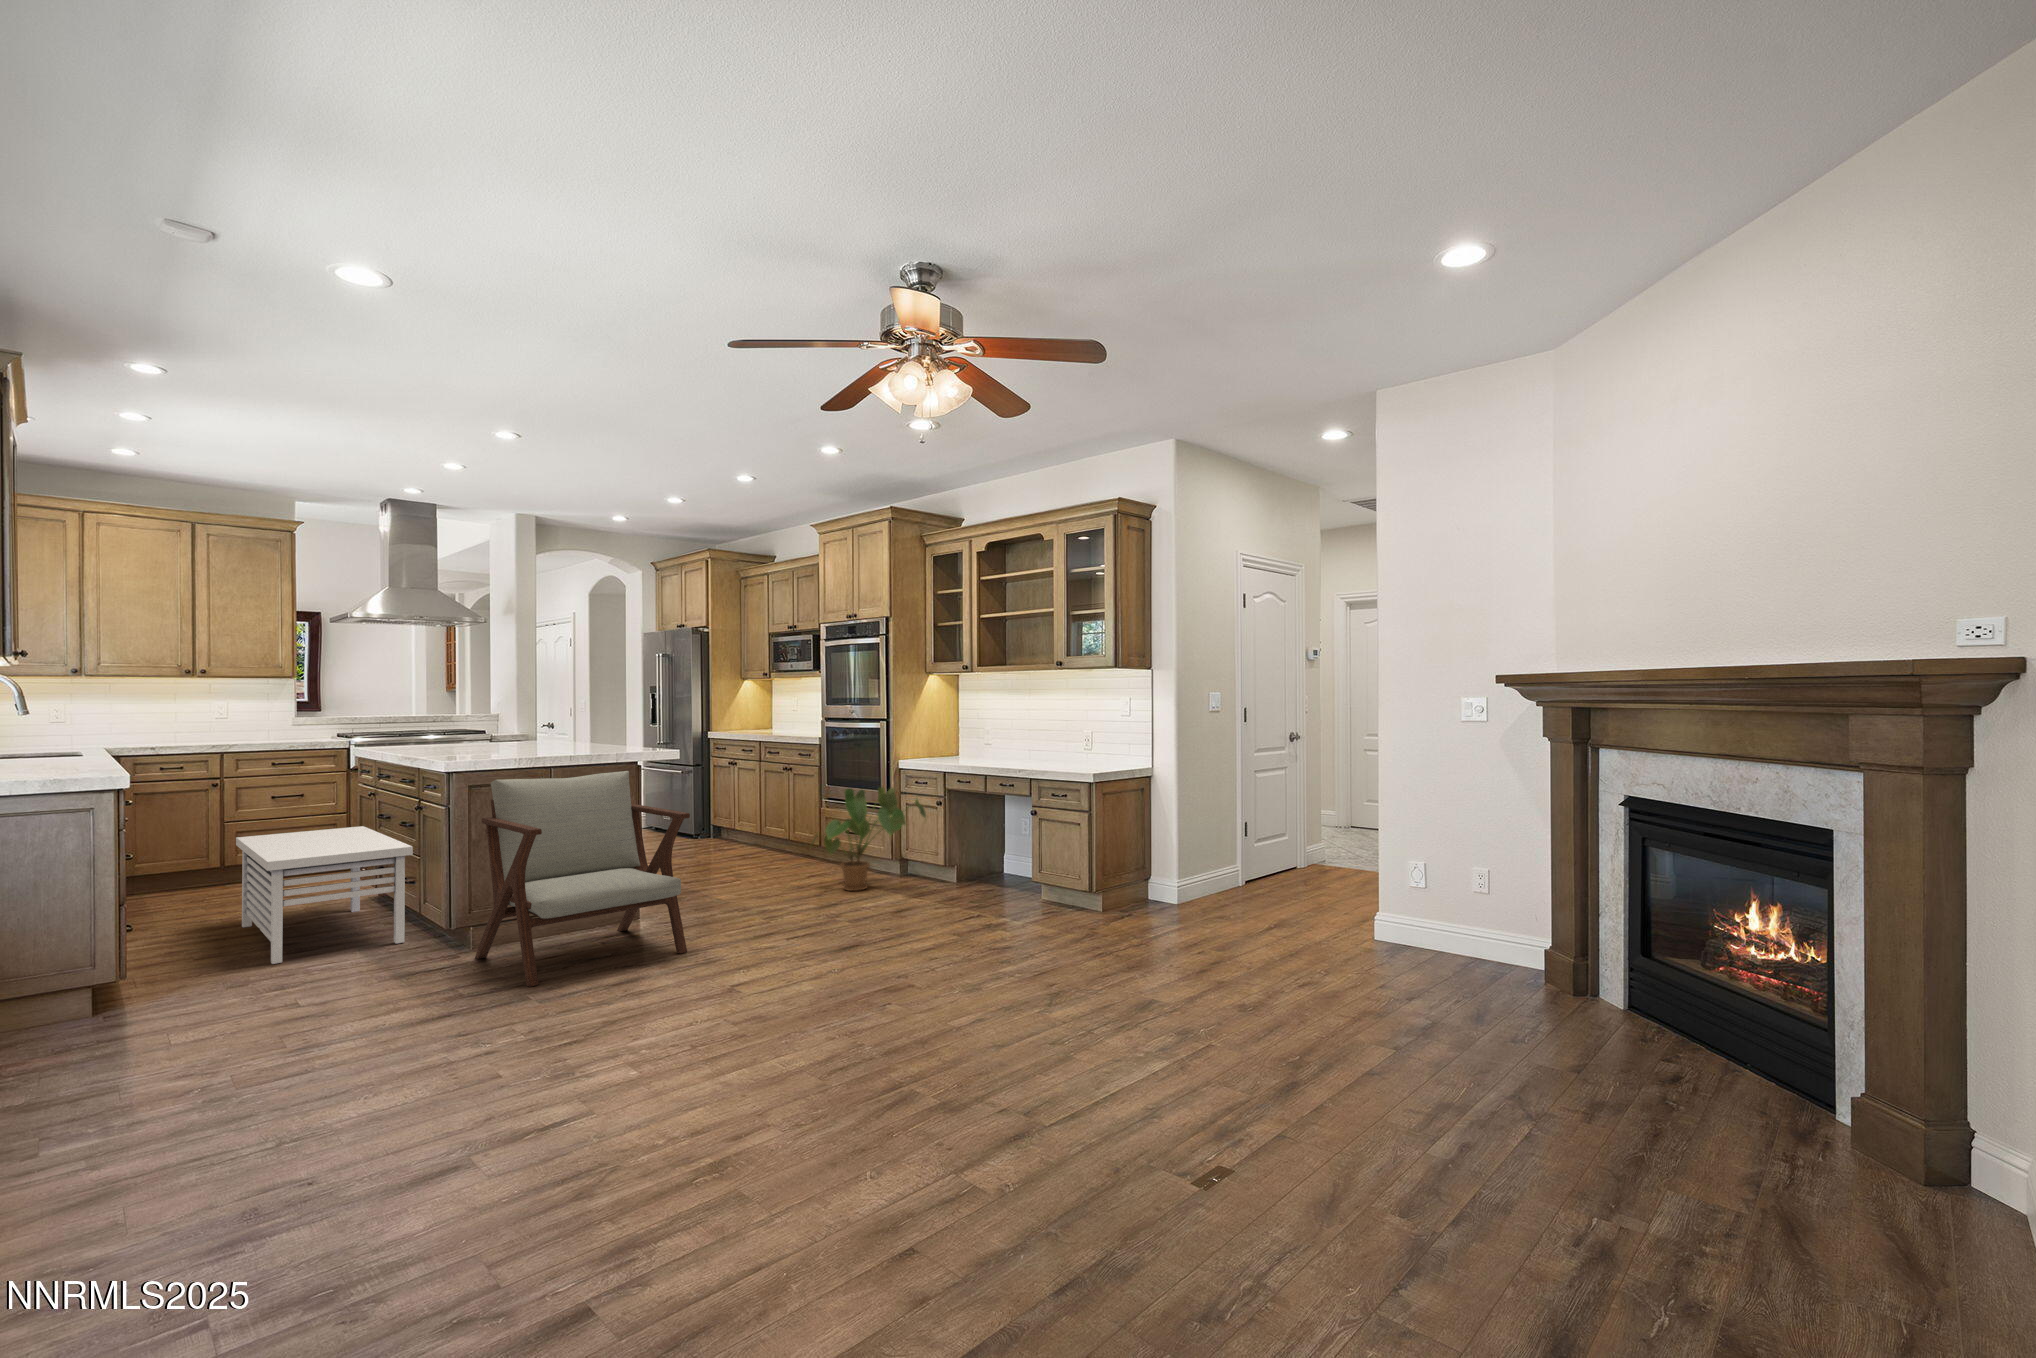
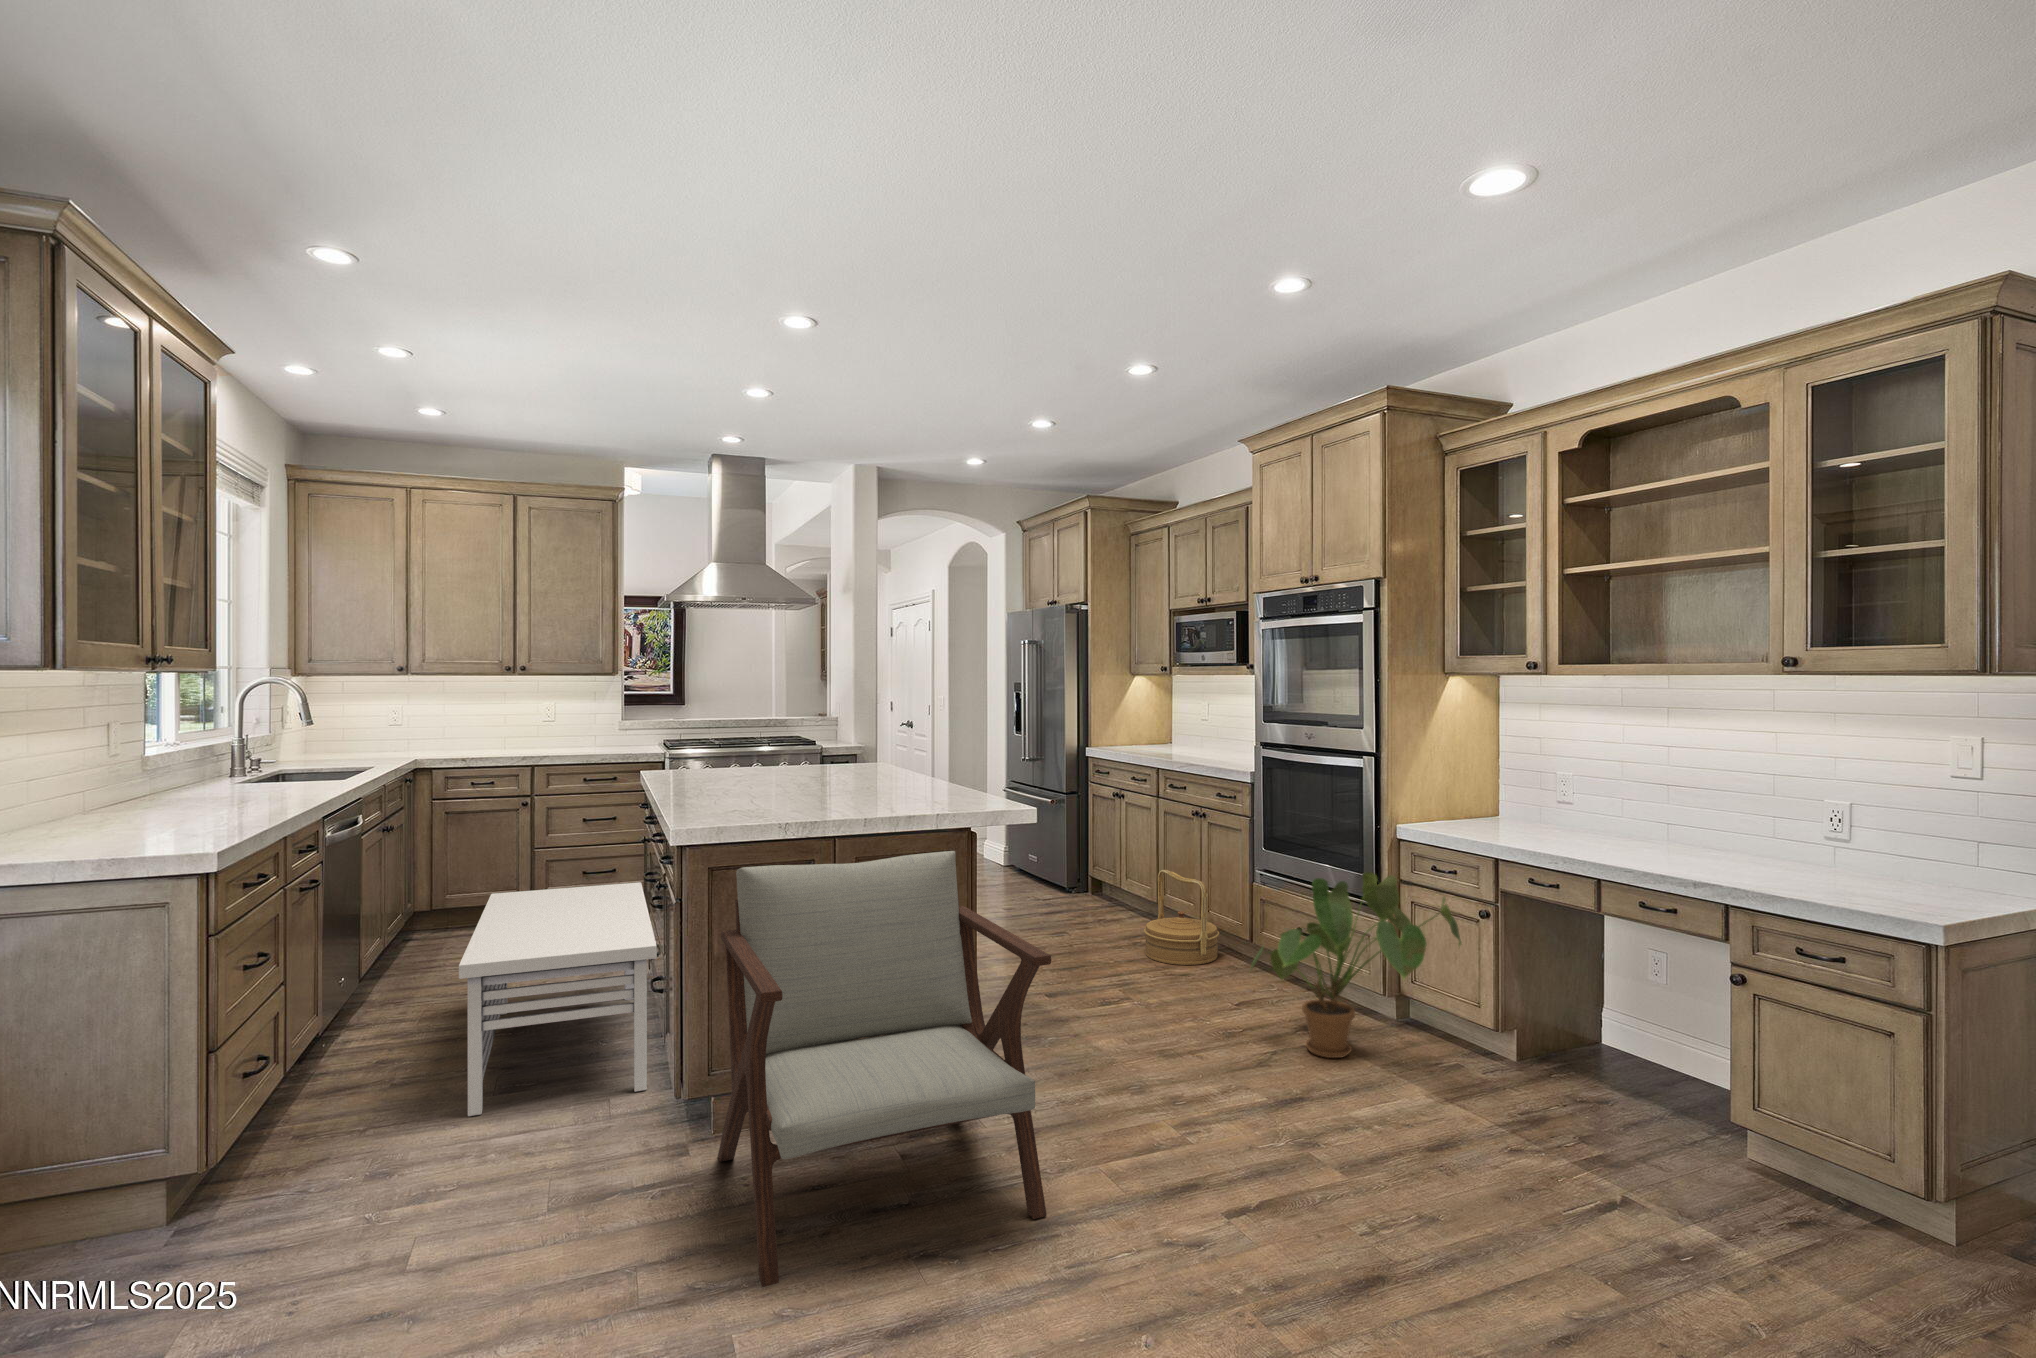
woven basket: none [749,806,799,865] -> present [1144,870,1219,965]

